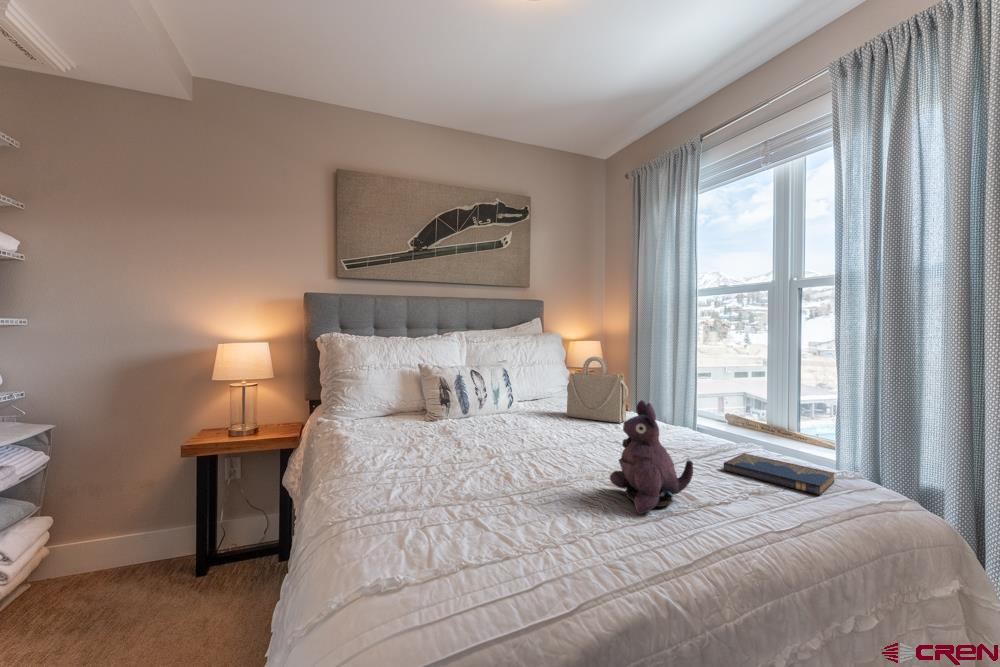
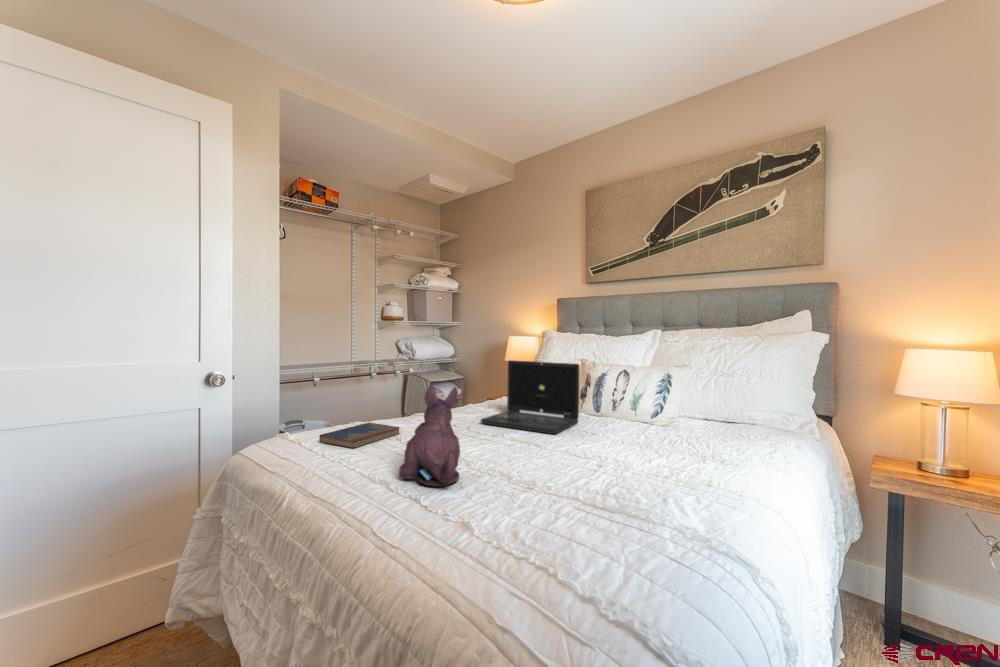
handbag: present [567,357,628,423] -> none [683,362,750,462]
laptop: none [416,368,524,453] -> present [481,360,579,434]
hardcover book: present [724,453,835,495] -> present [319,423,400,448]

